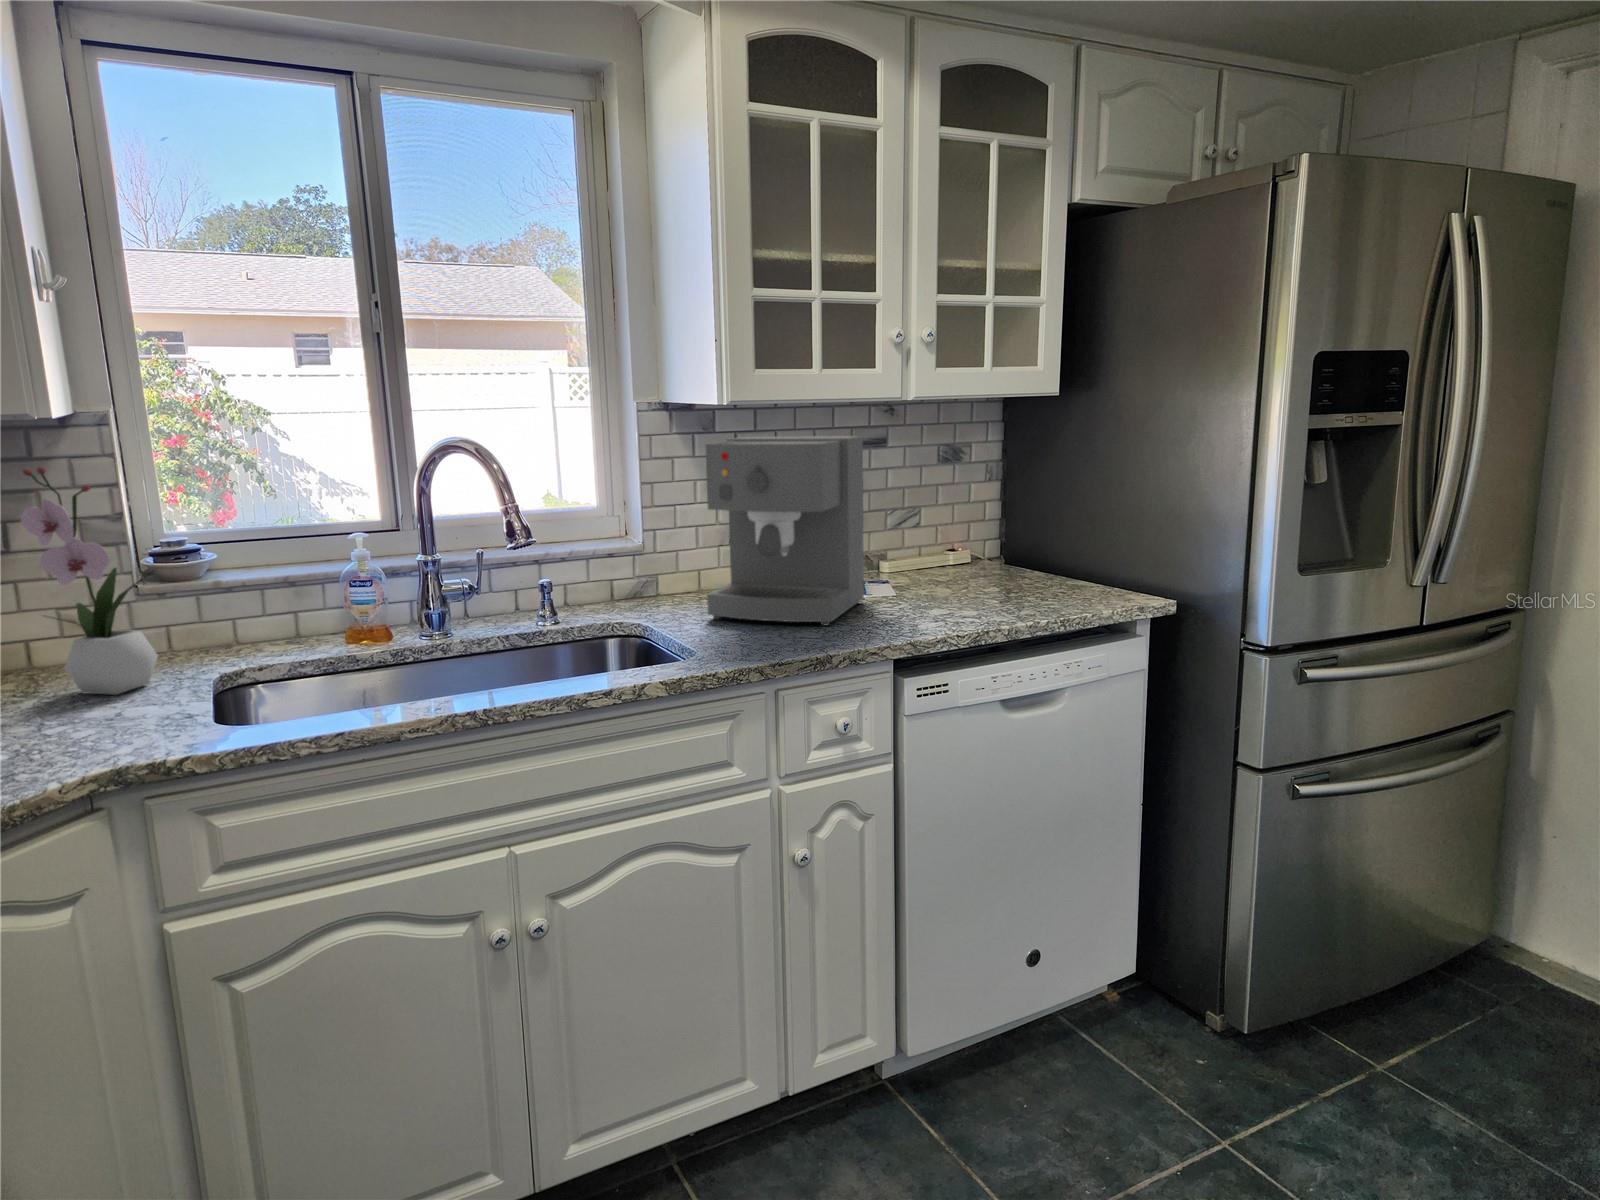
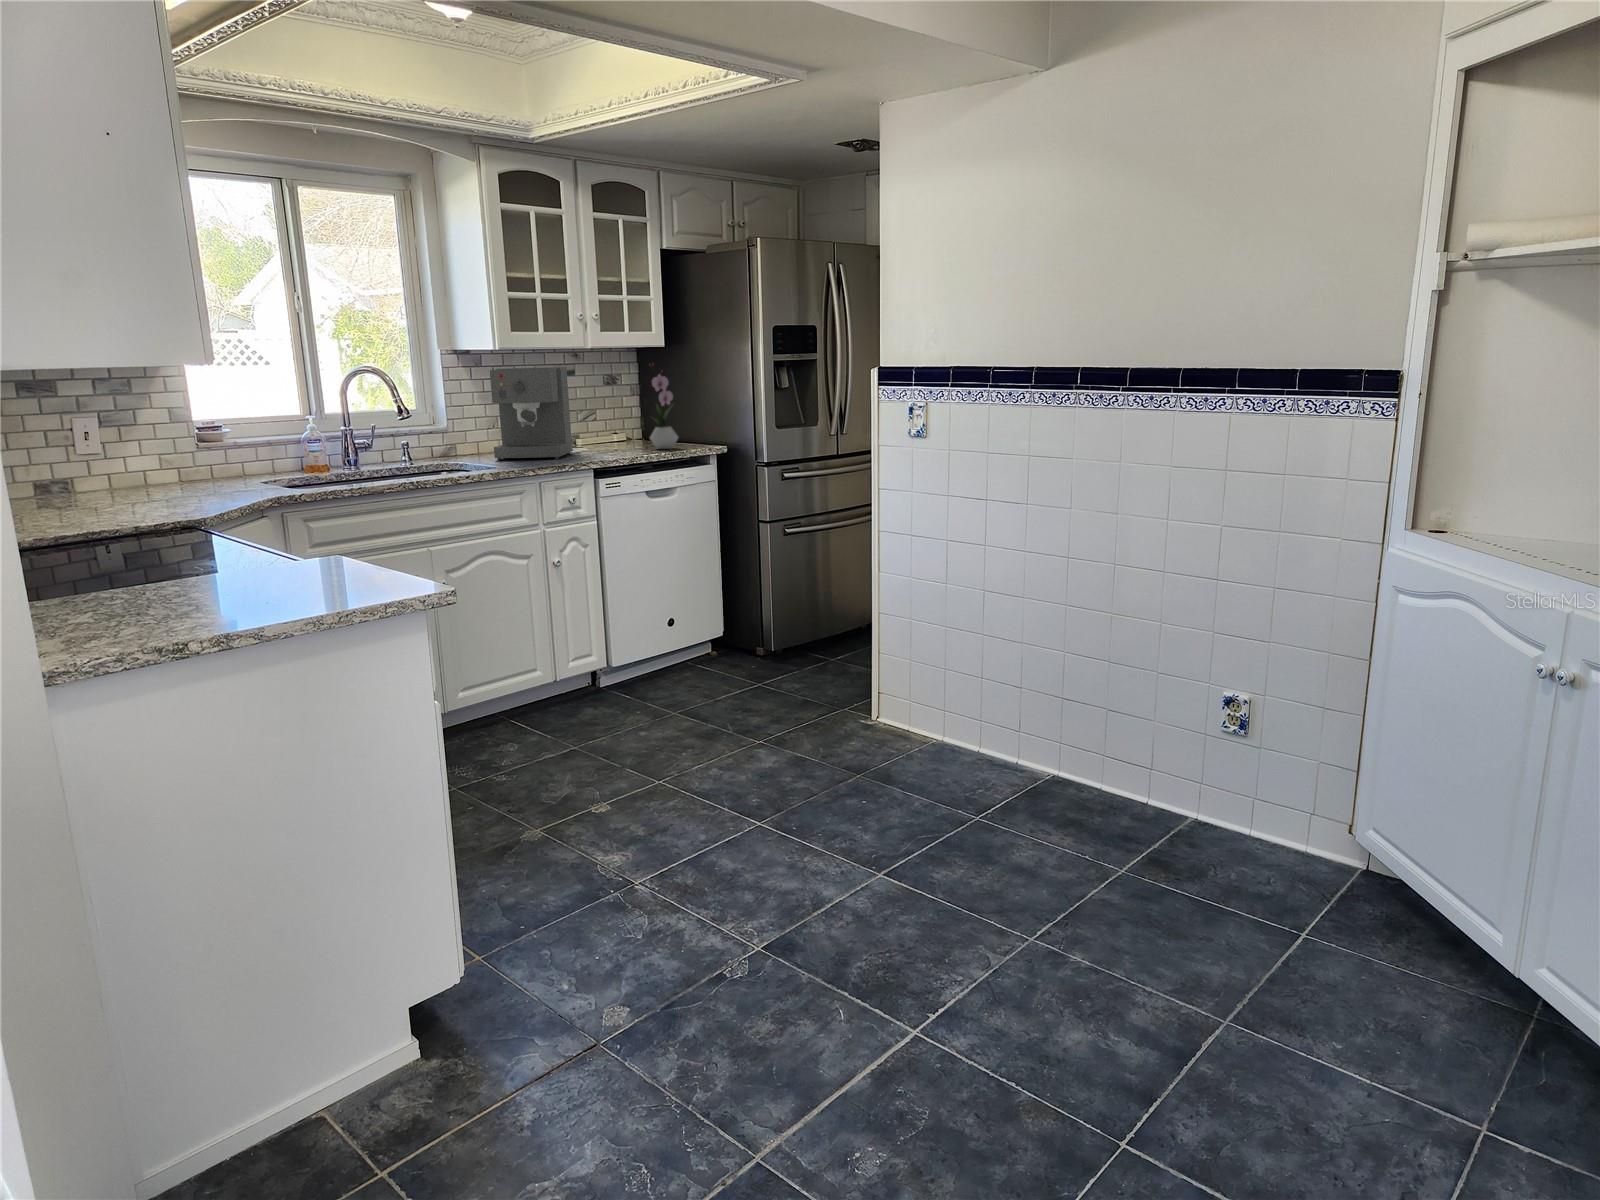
flower arrangement: present [21,467,158,695] -> present [650,364,678,449]

